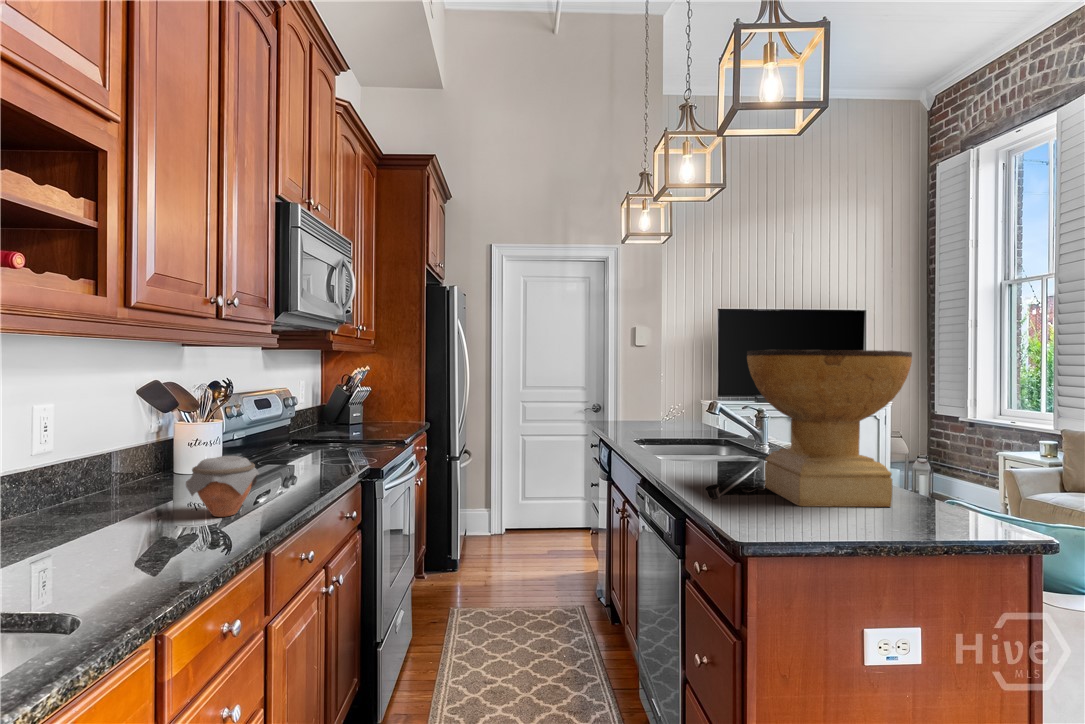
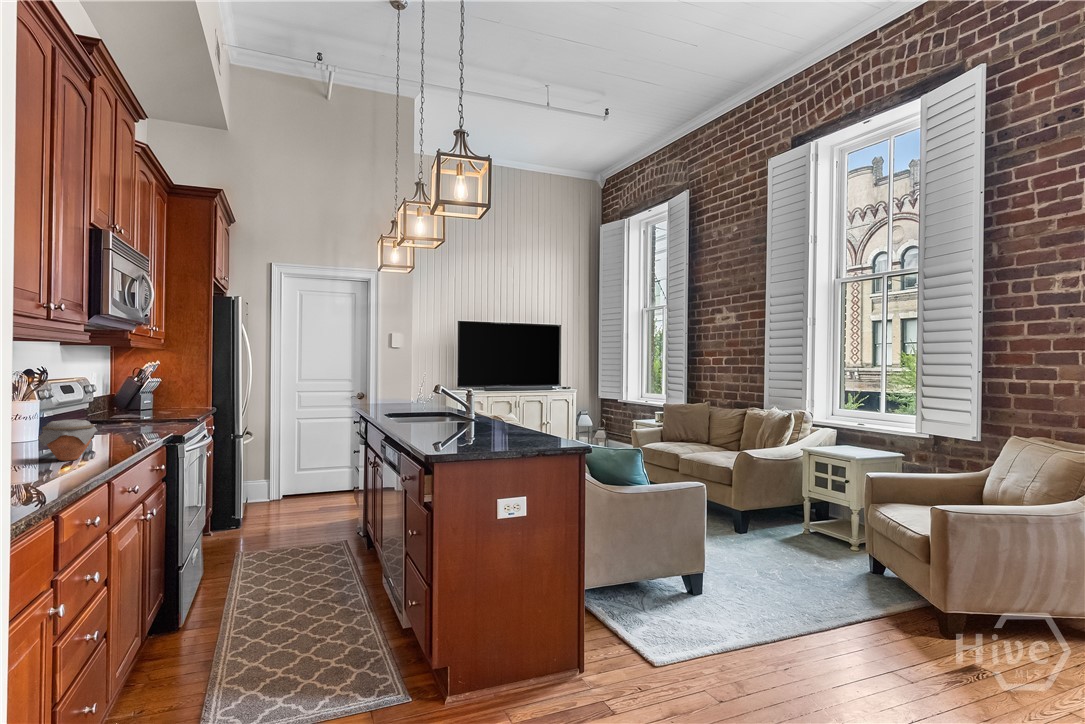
decorative bowl: present [747,350,912,507] -> none [443,352,527,439]

